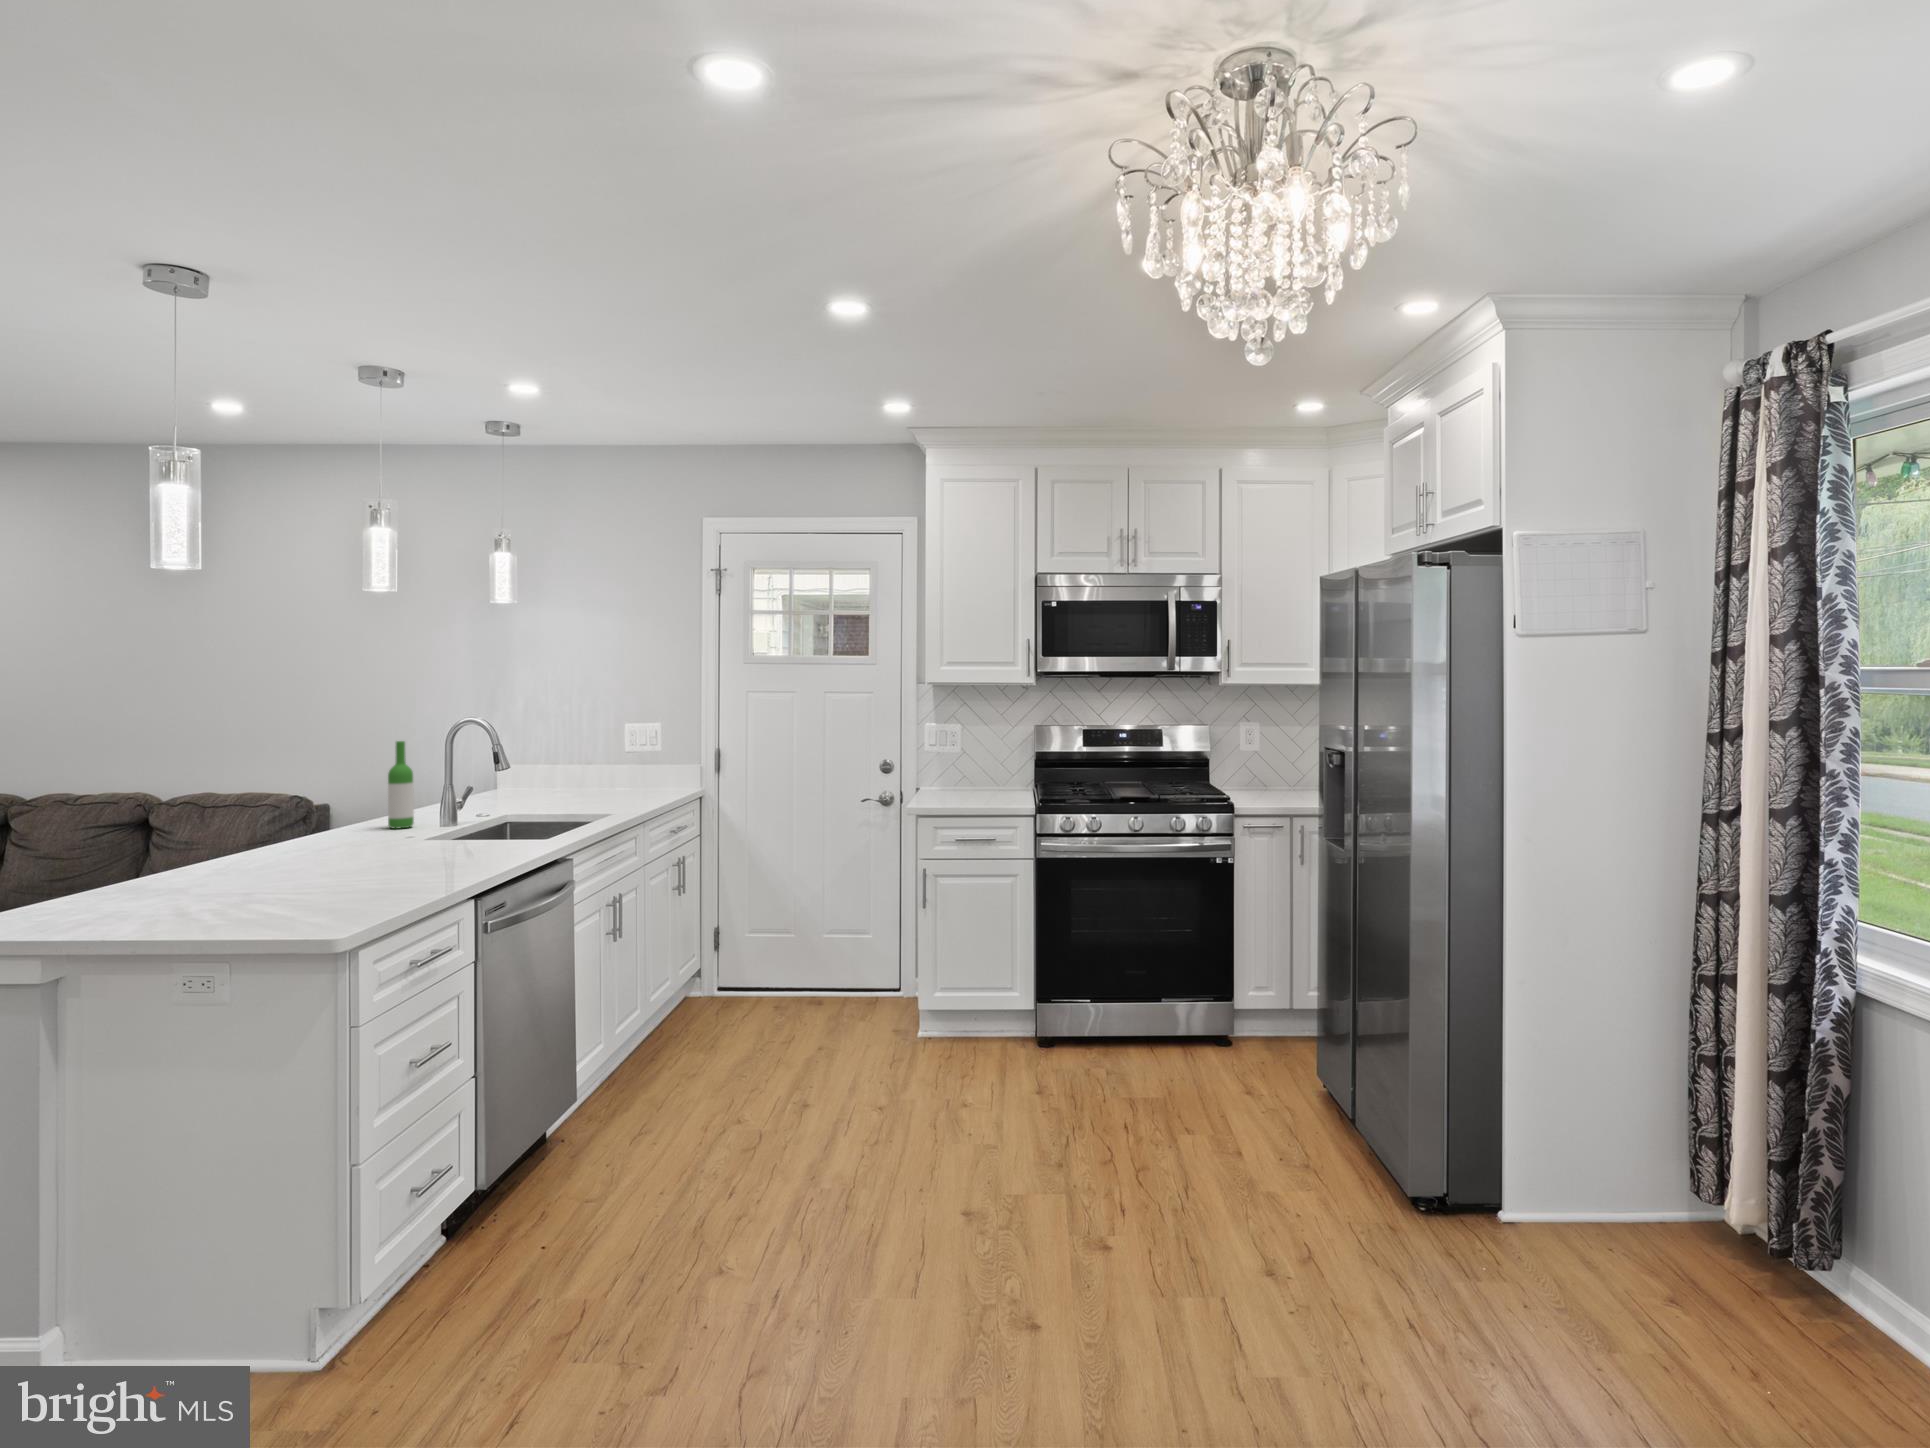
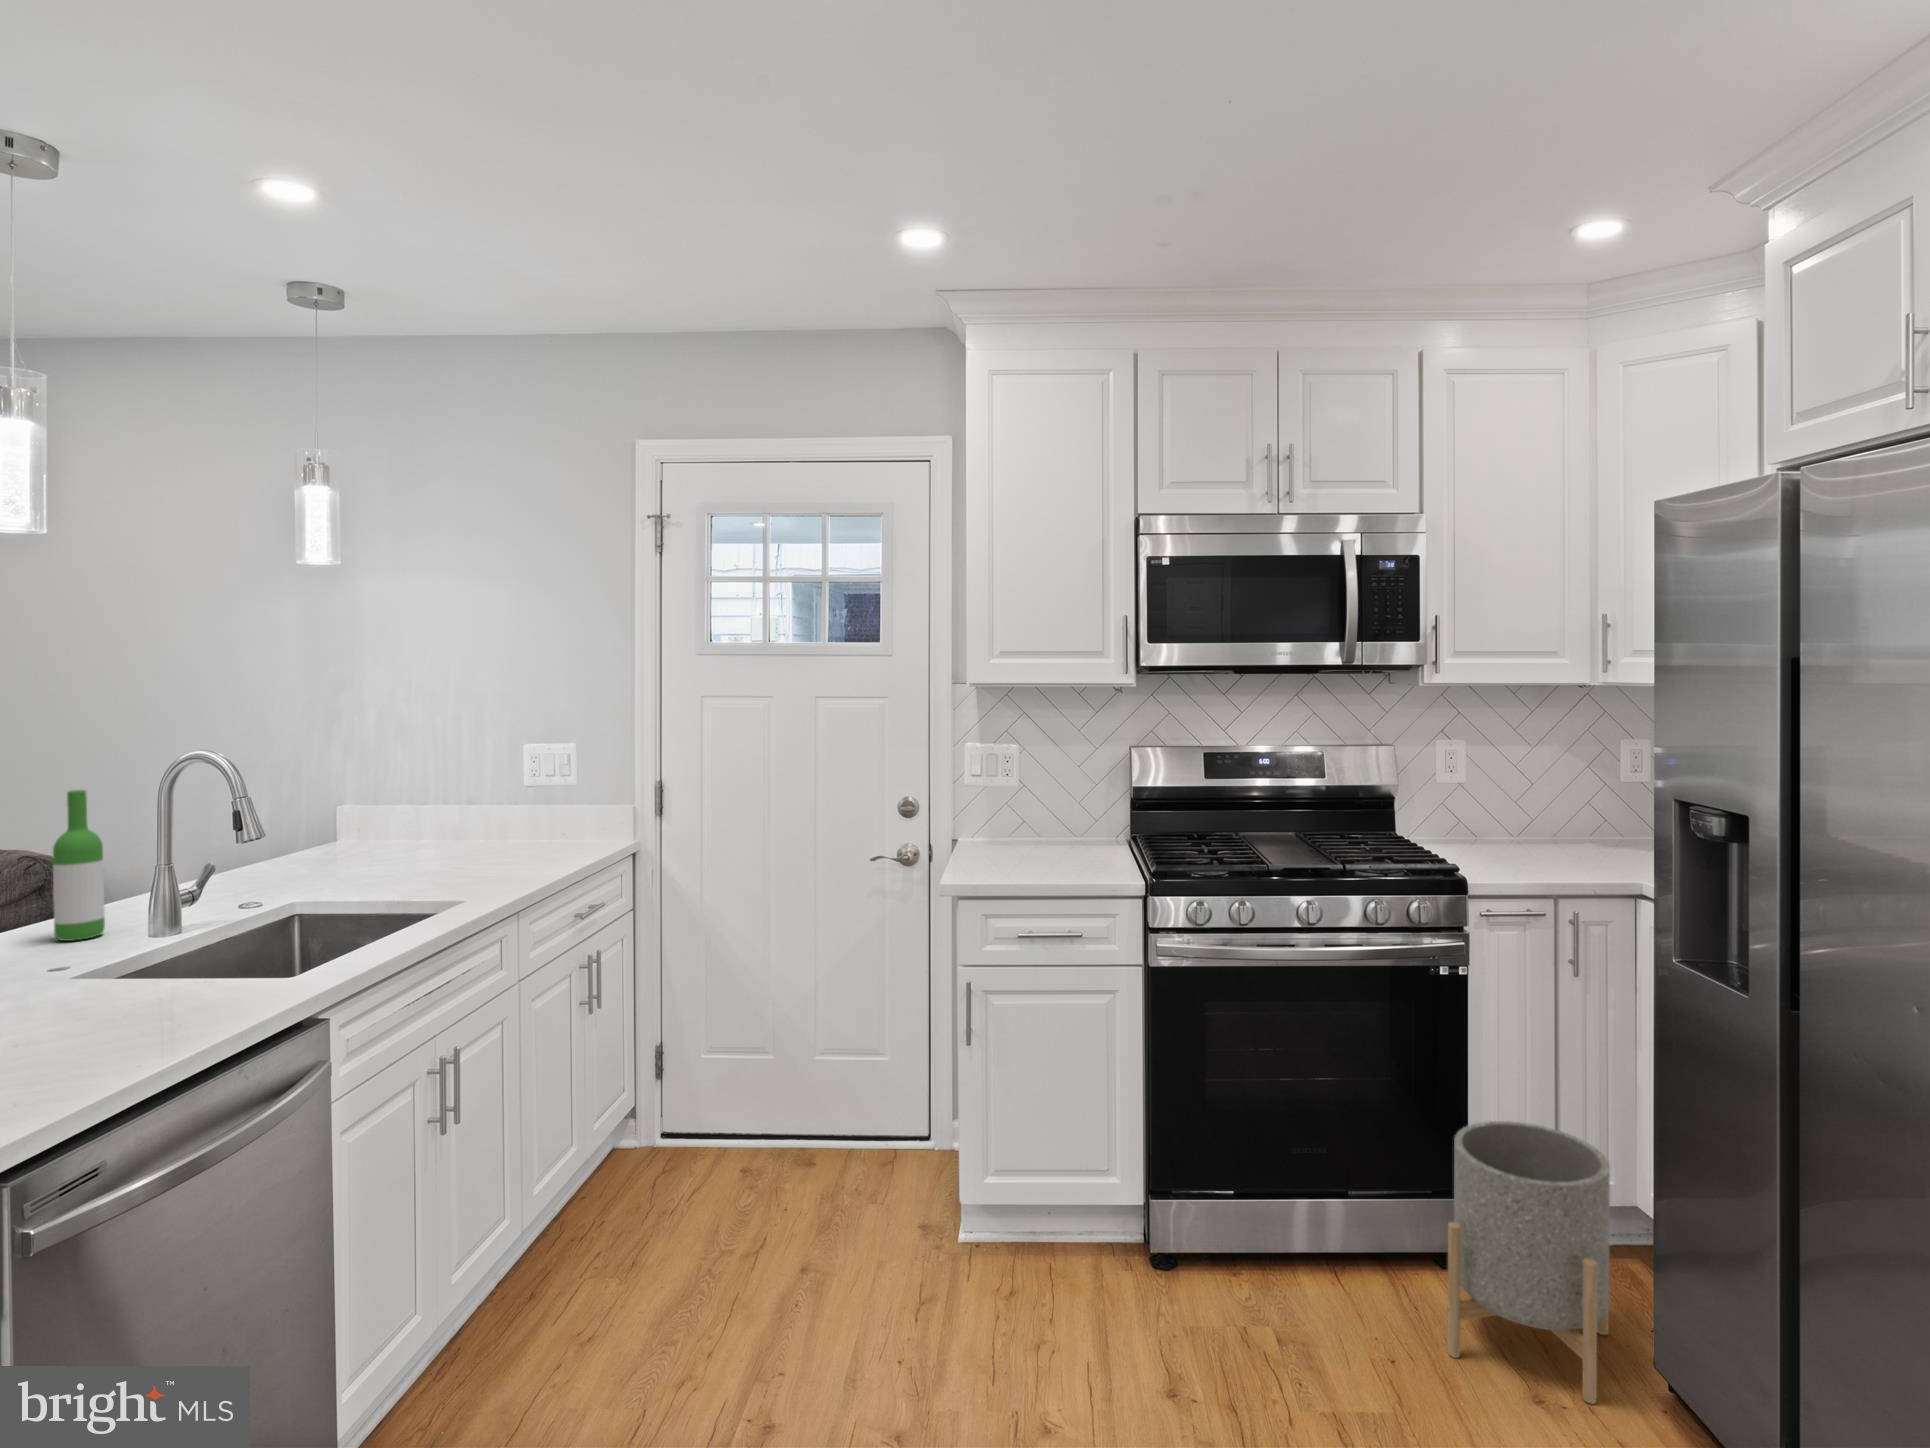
planter: none [1205,947,1304,1091] -> present [1448,1121,1610,1404]

